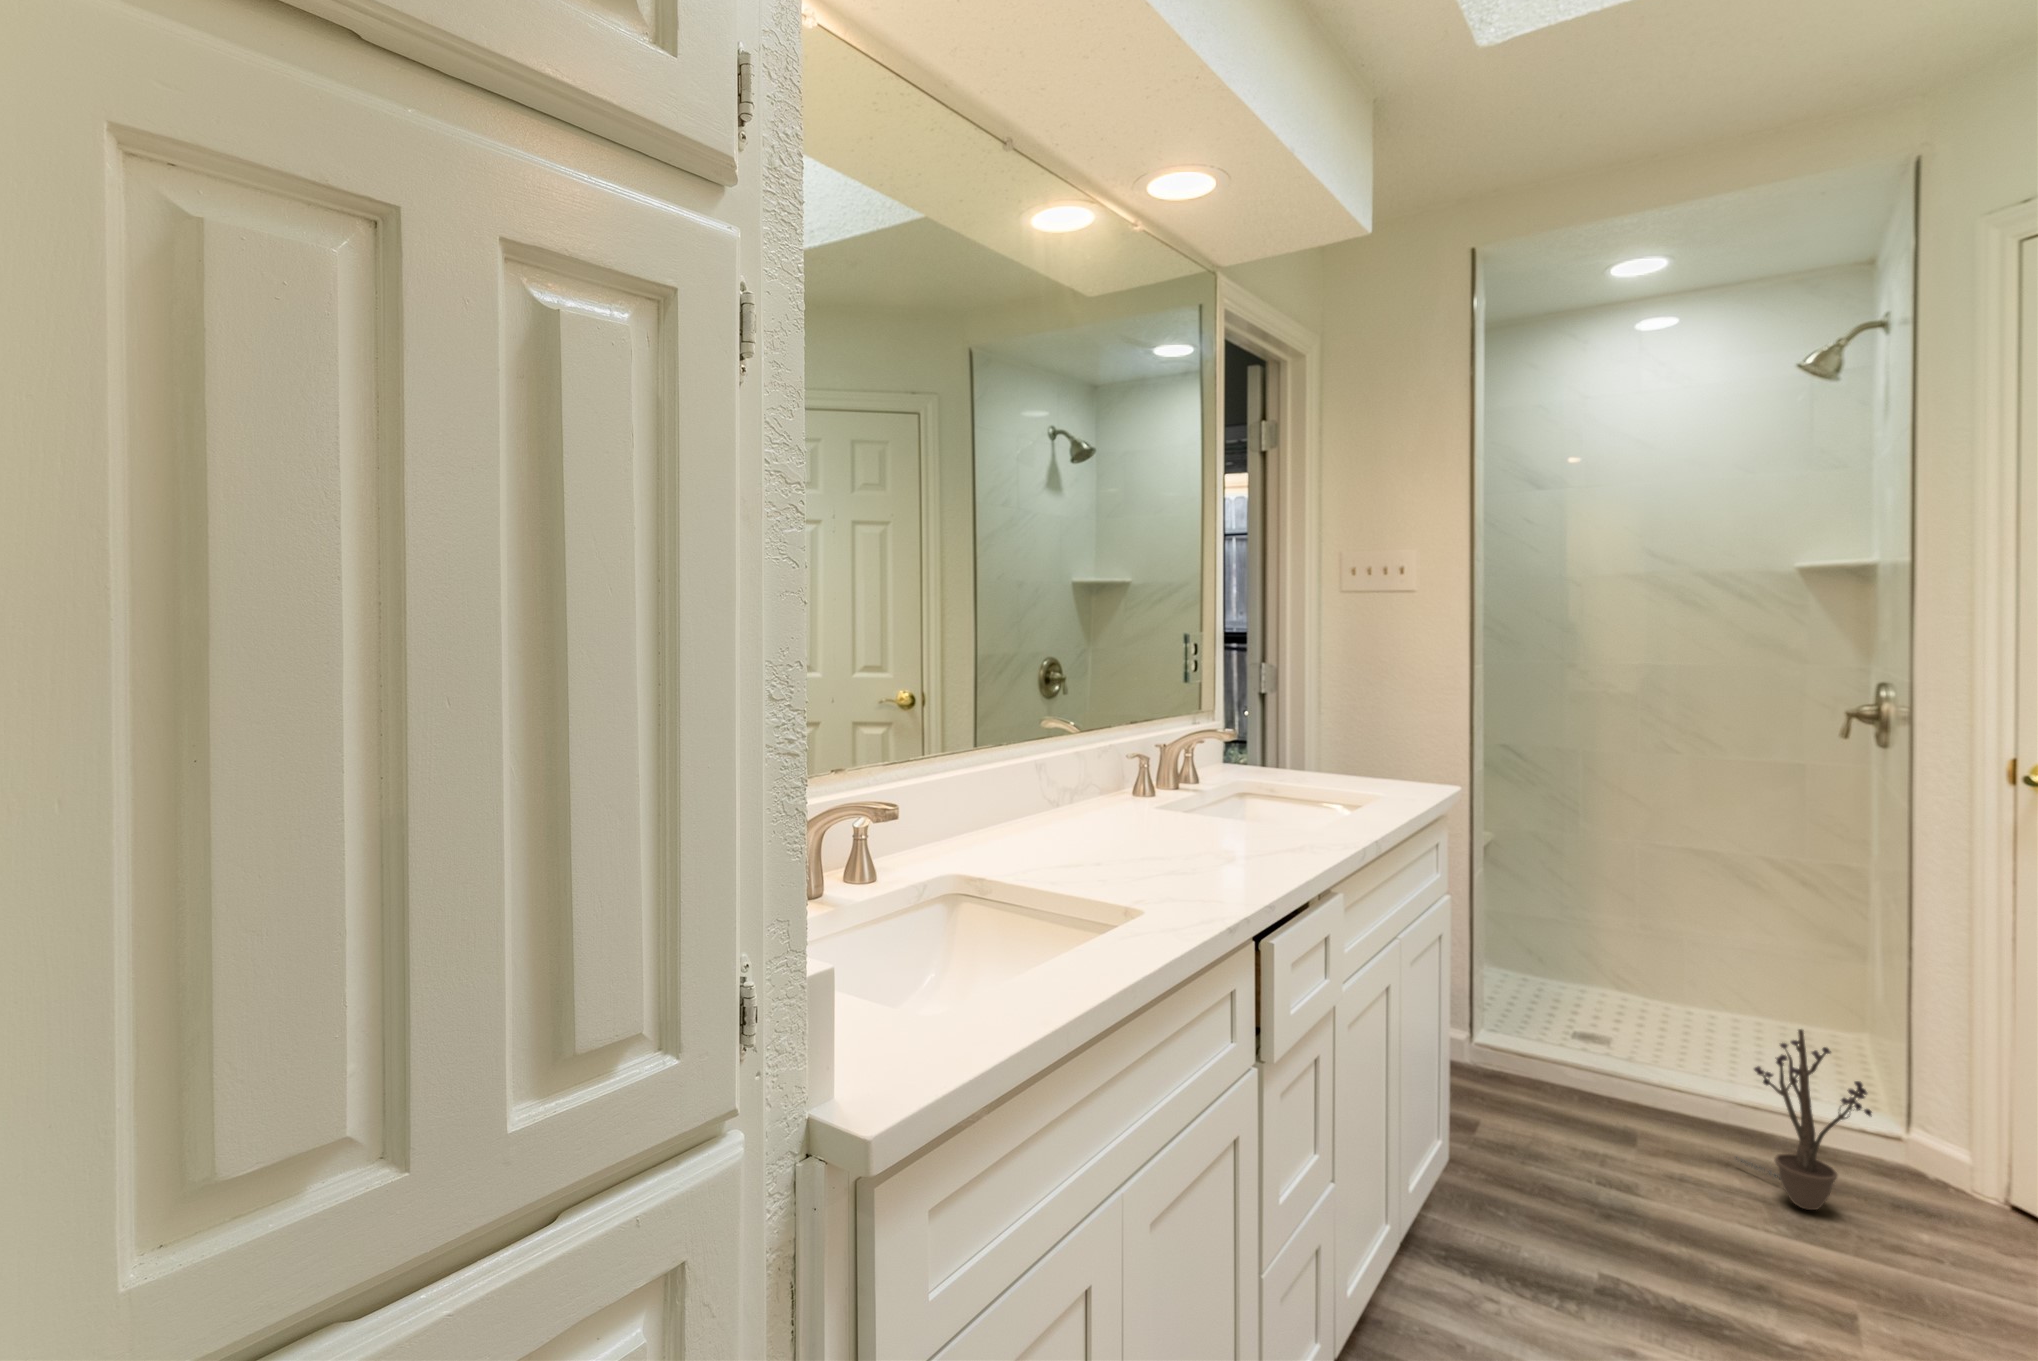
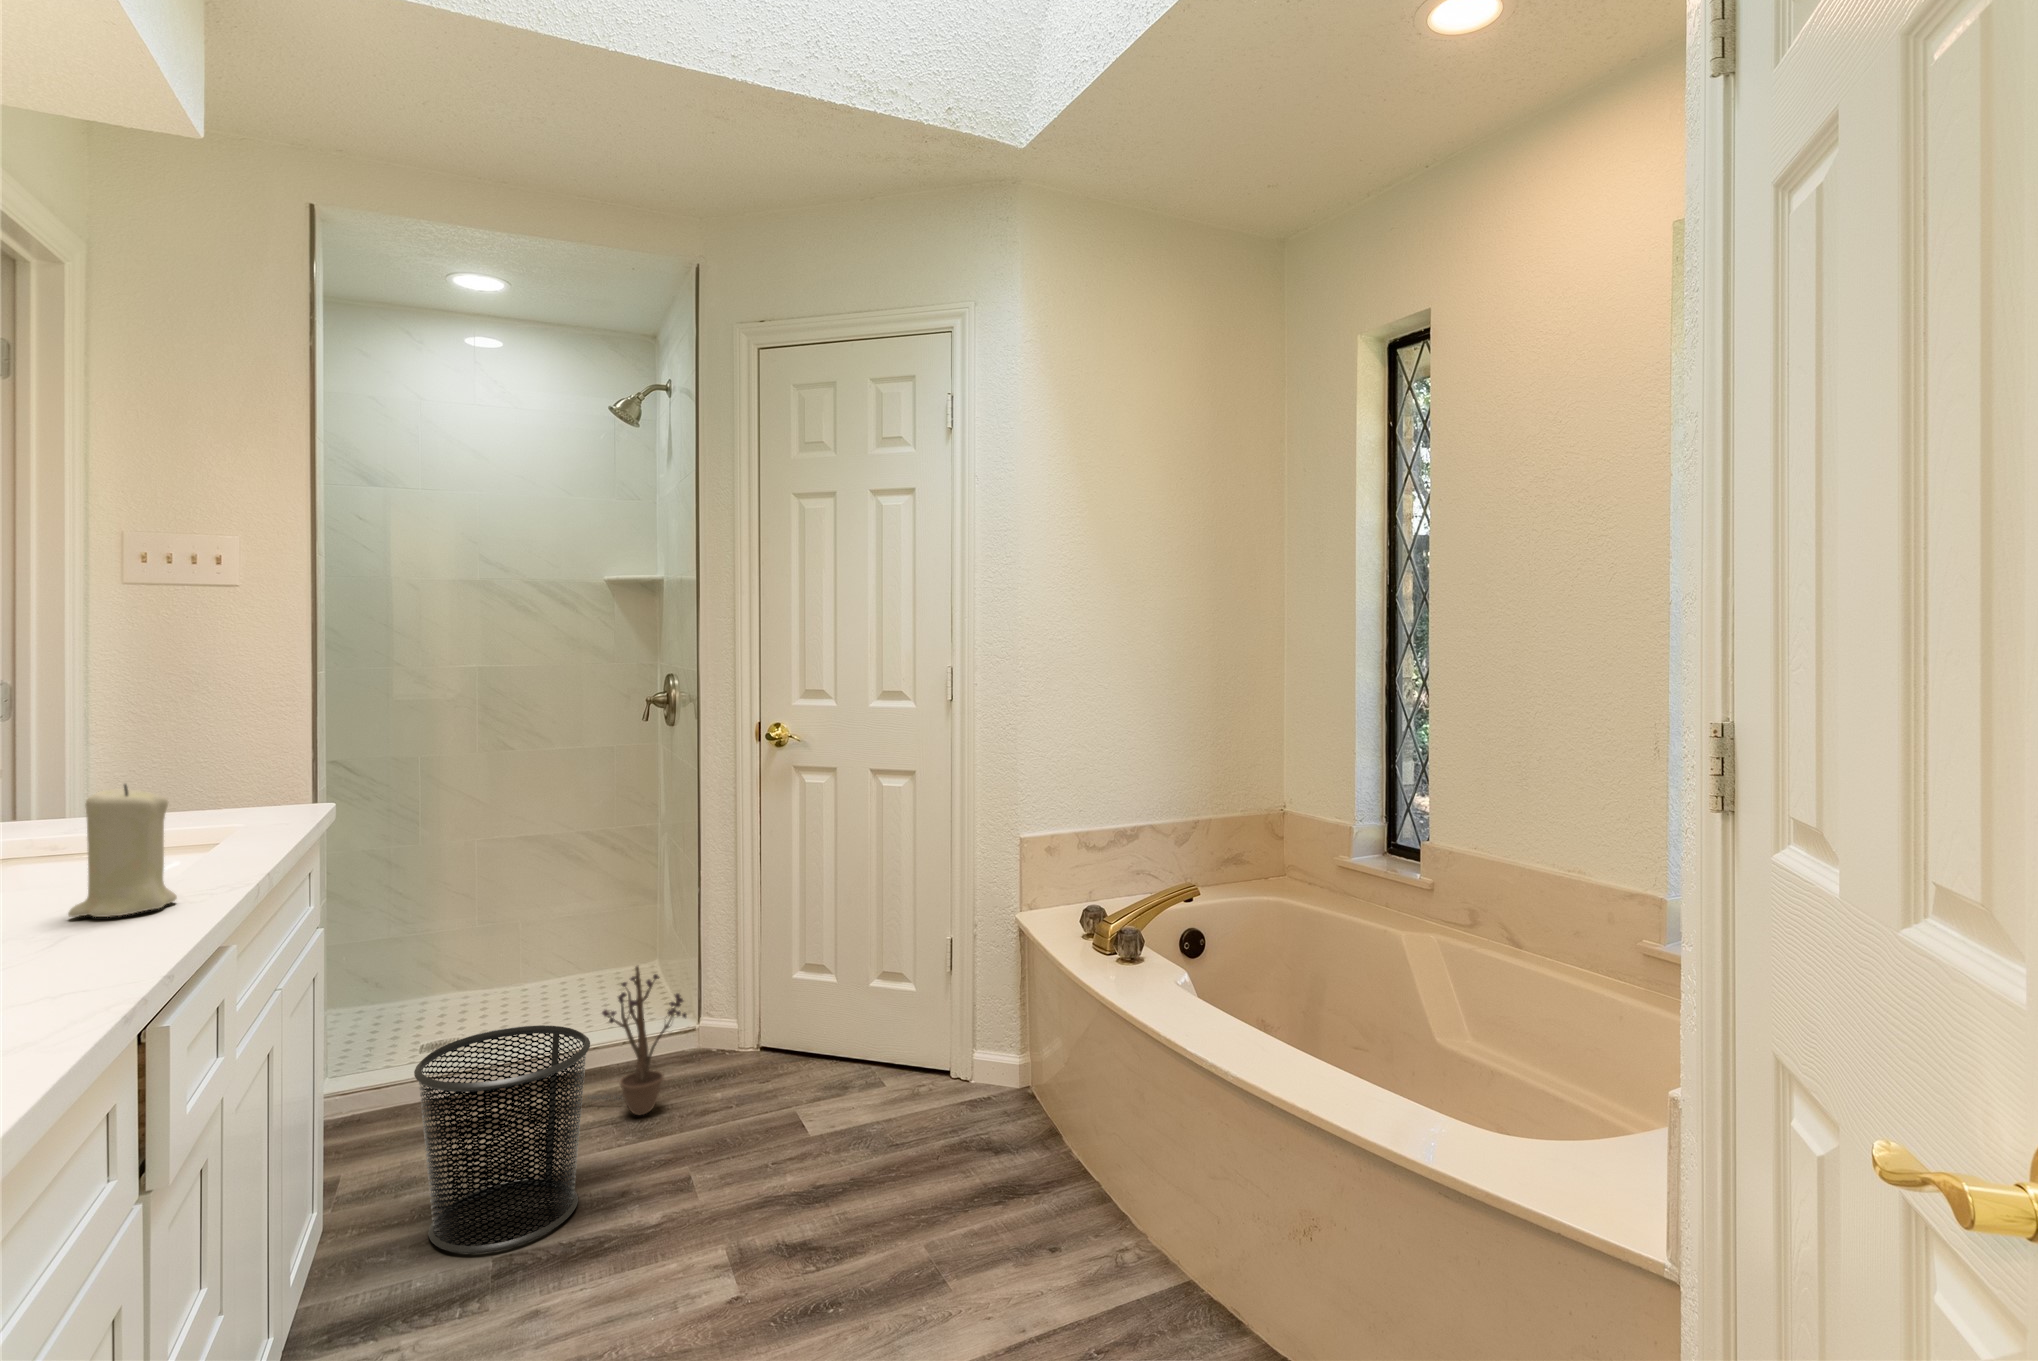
candle: none [1247,748,1312,849] -> present [68,784,177,917]
waste bin: none [1529,1040,1721,1282] -> present [414,1025,590,1254]

